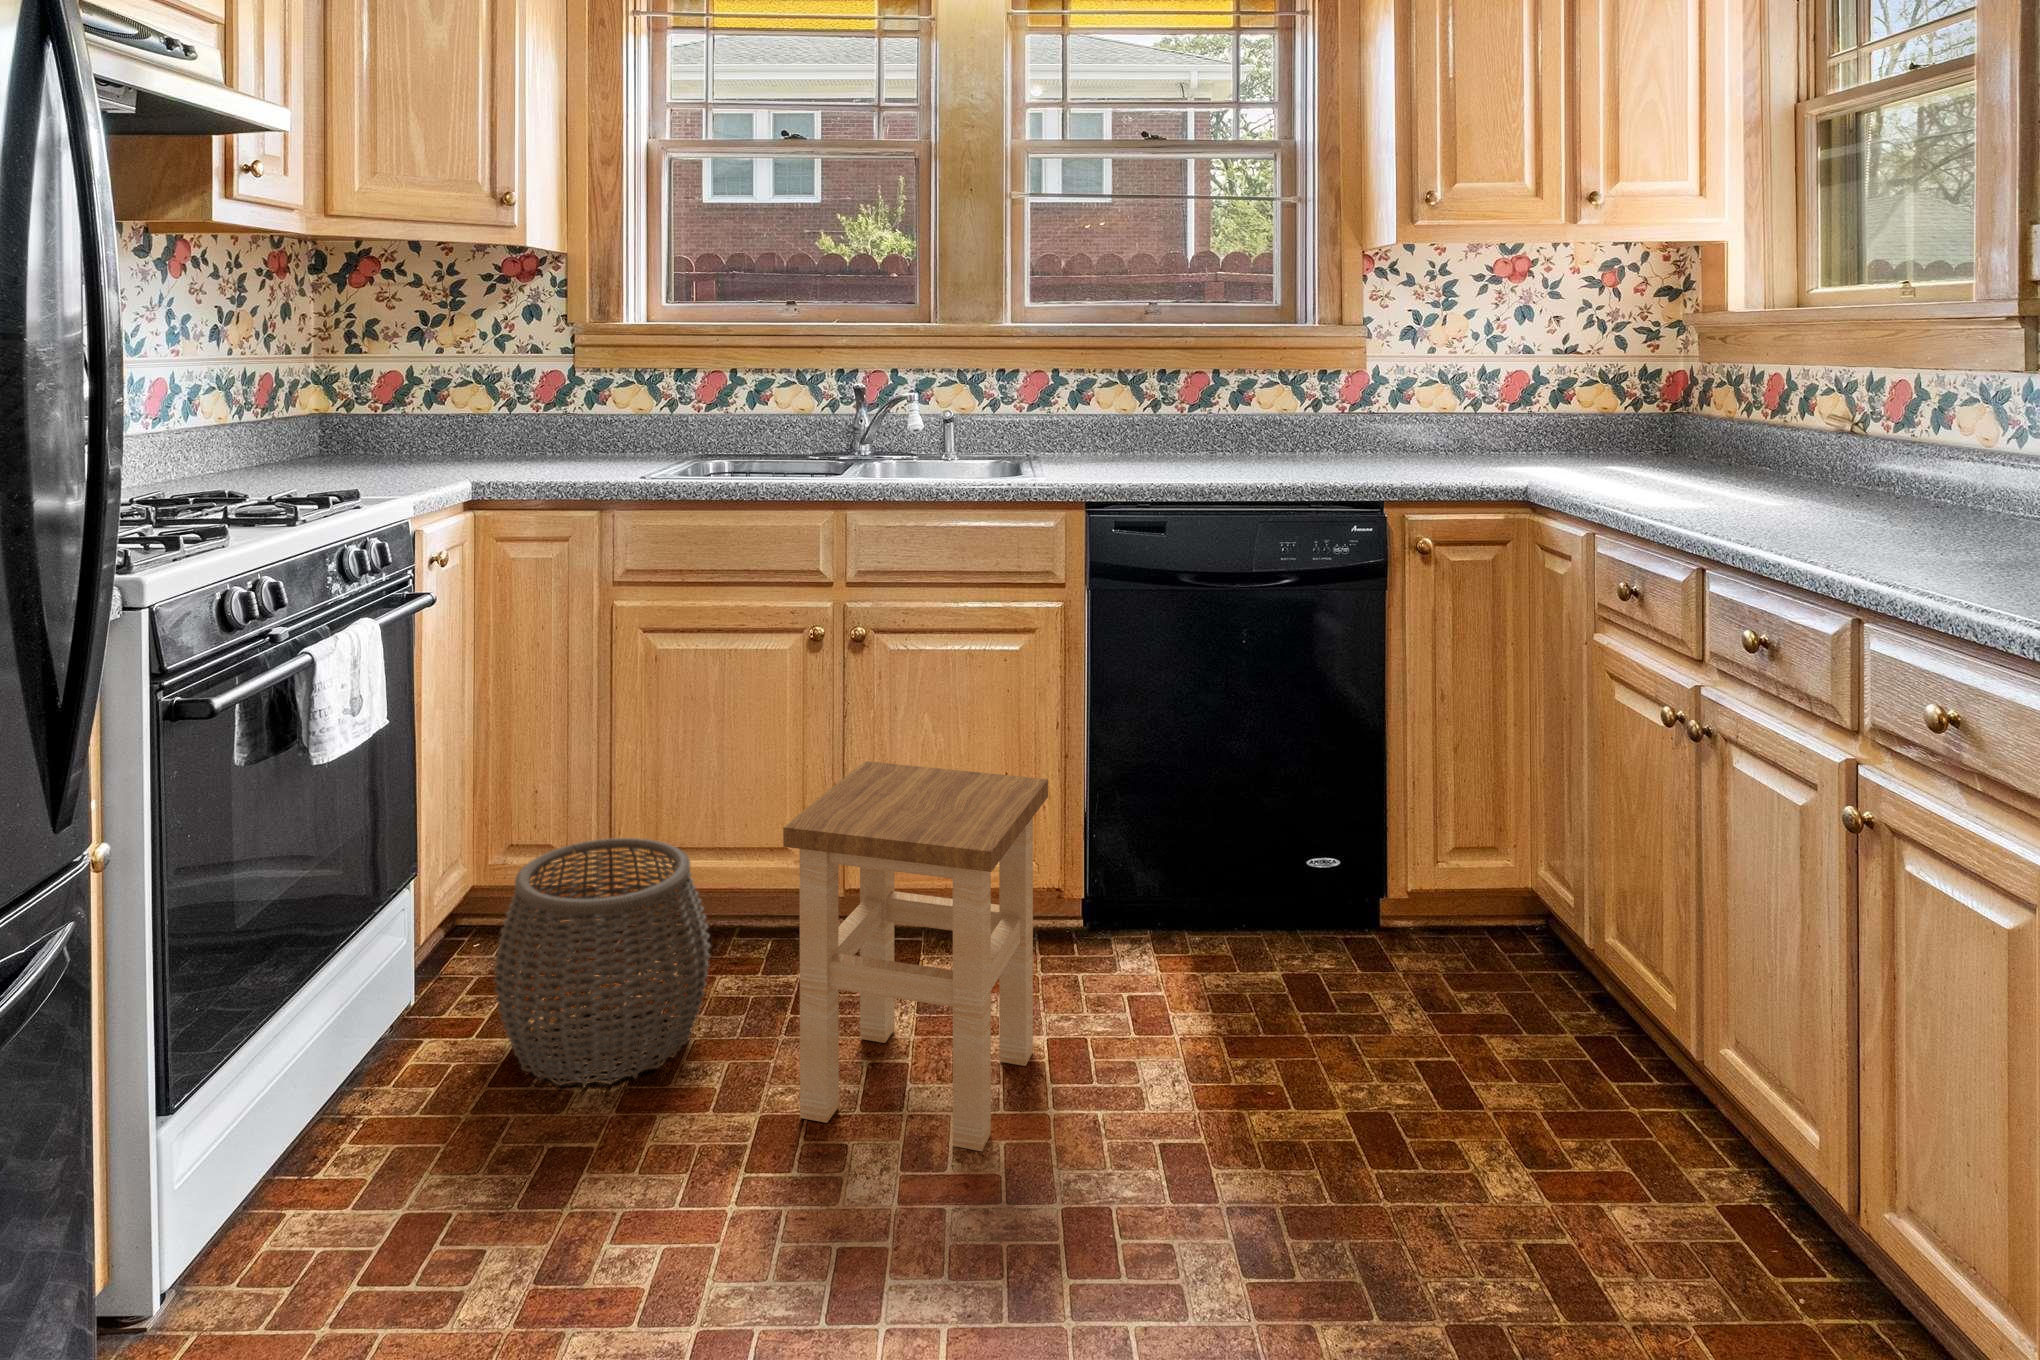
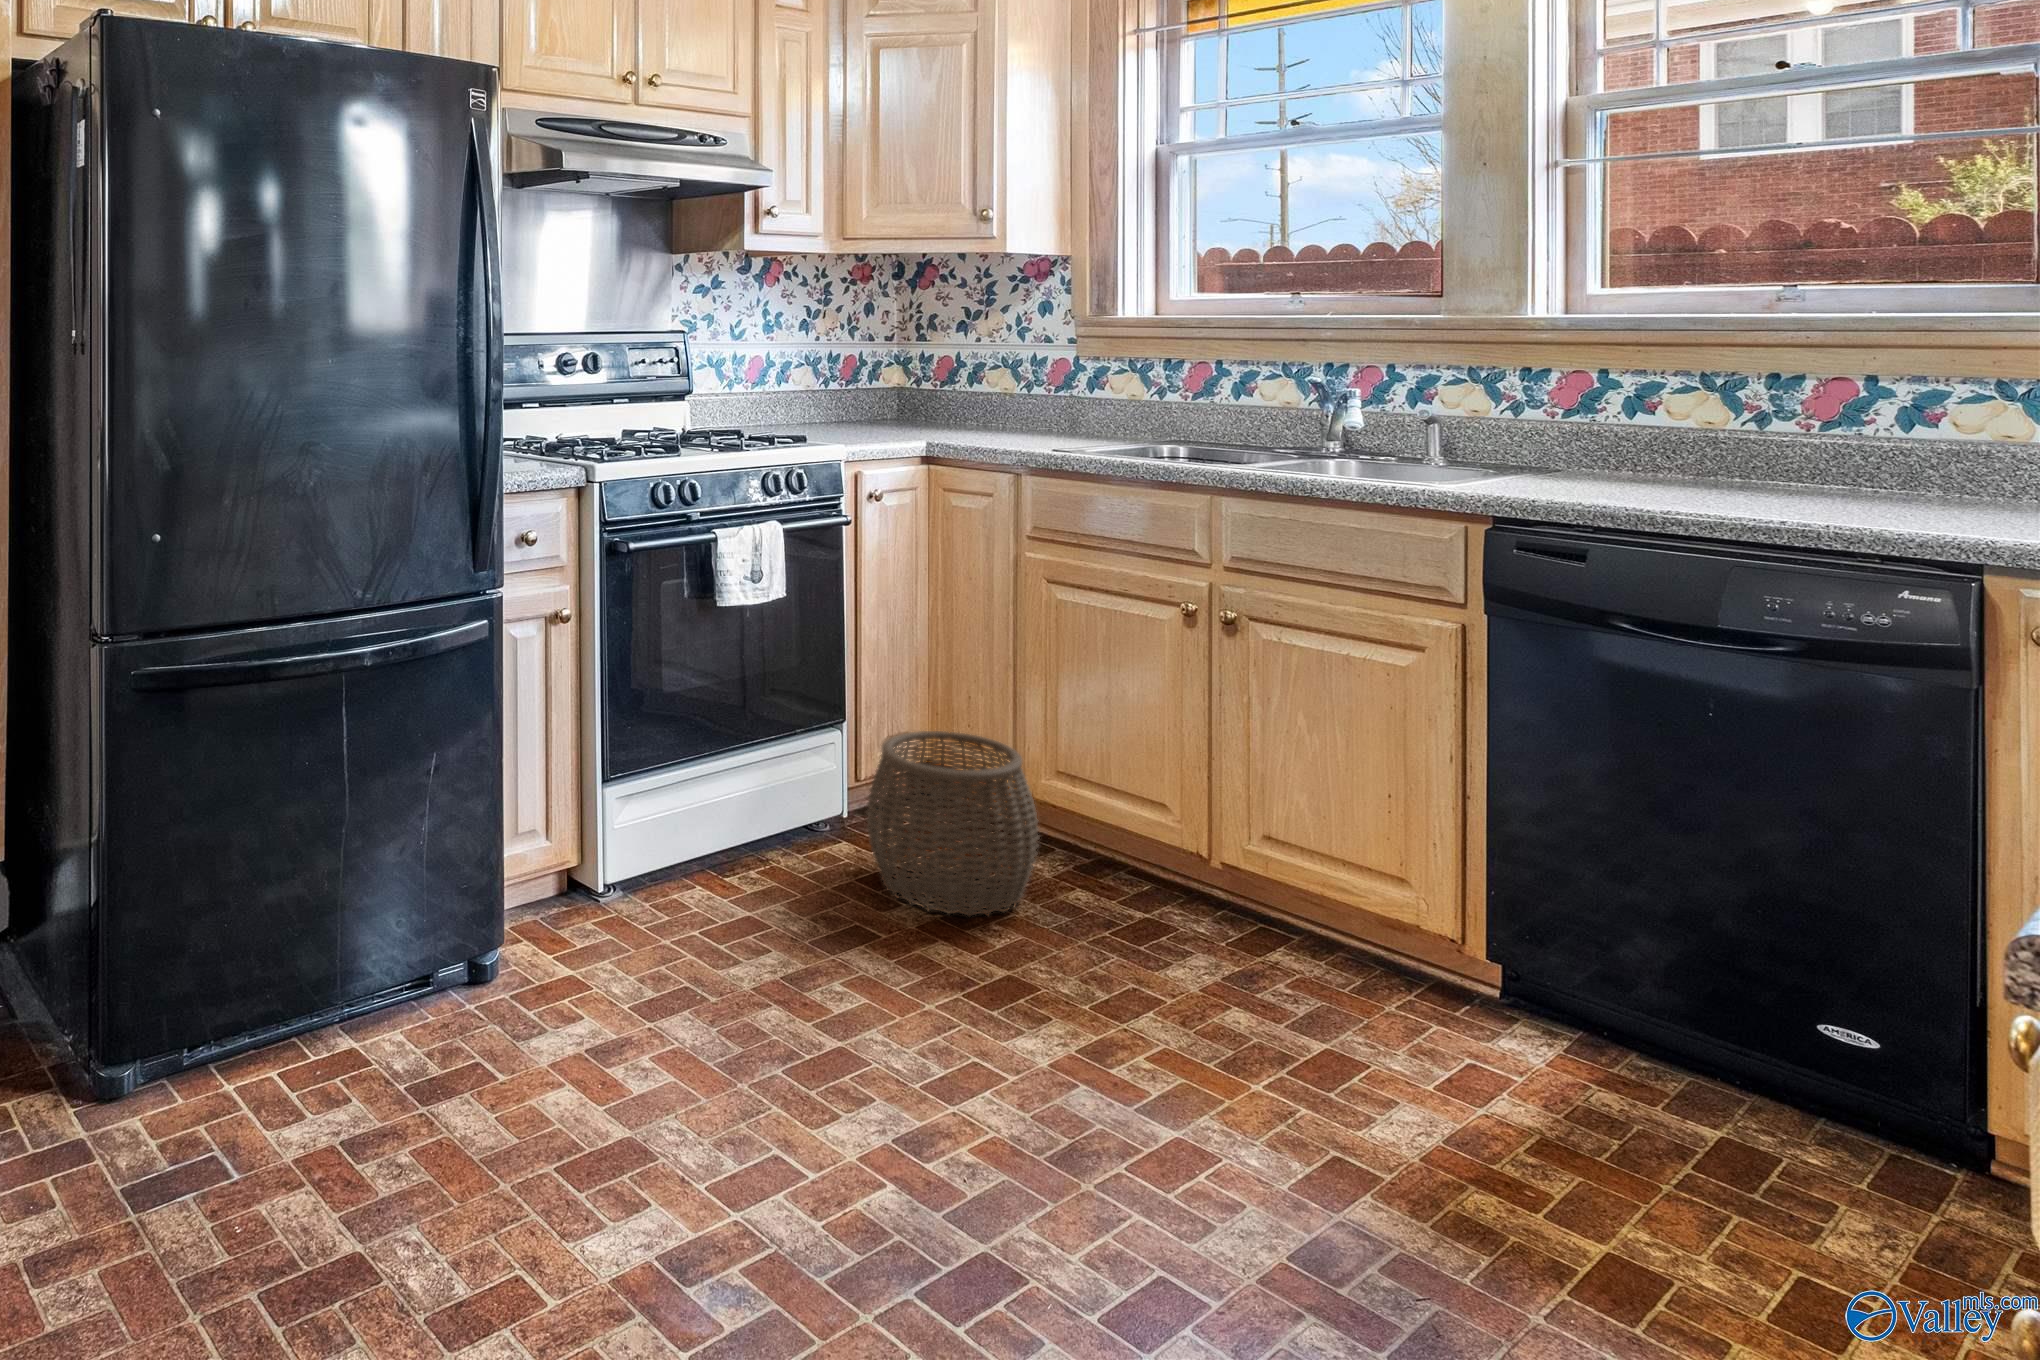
stool: present [783,761,1048,1151] -> none [1020,722,1317,1072]

